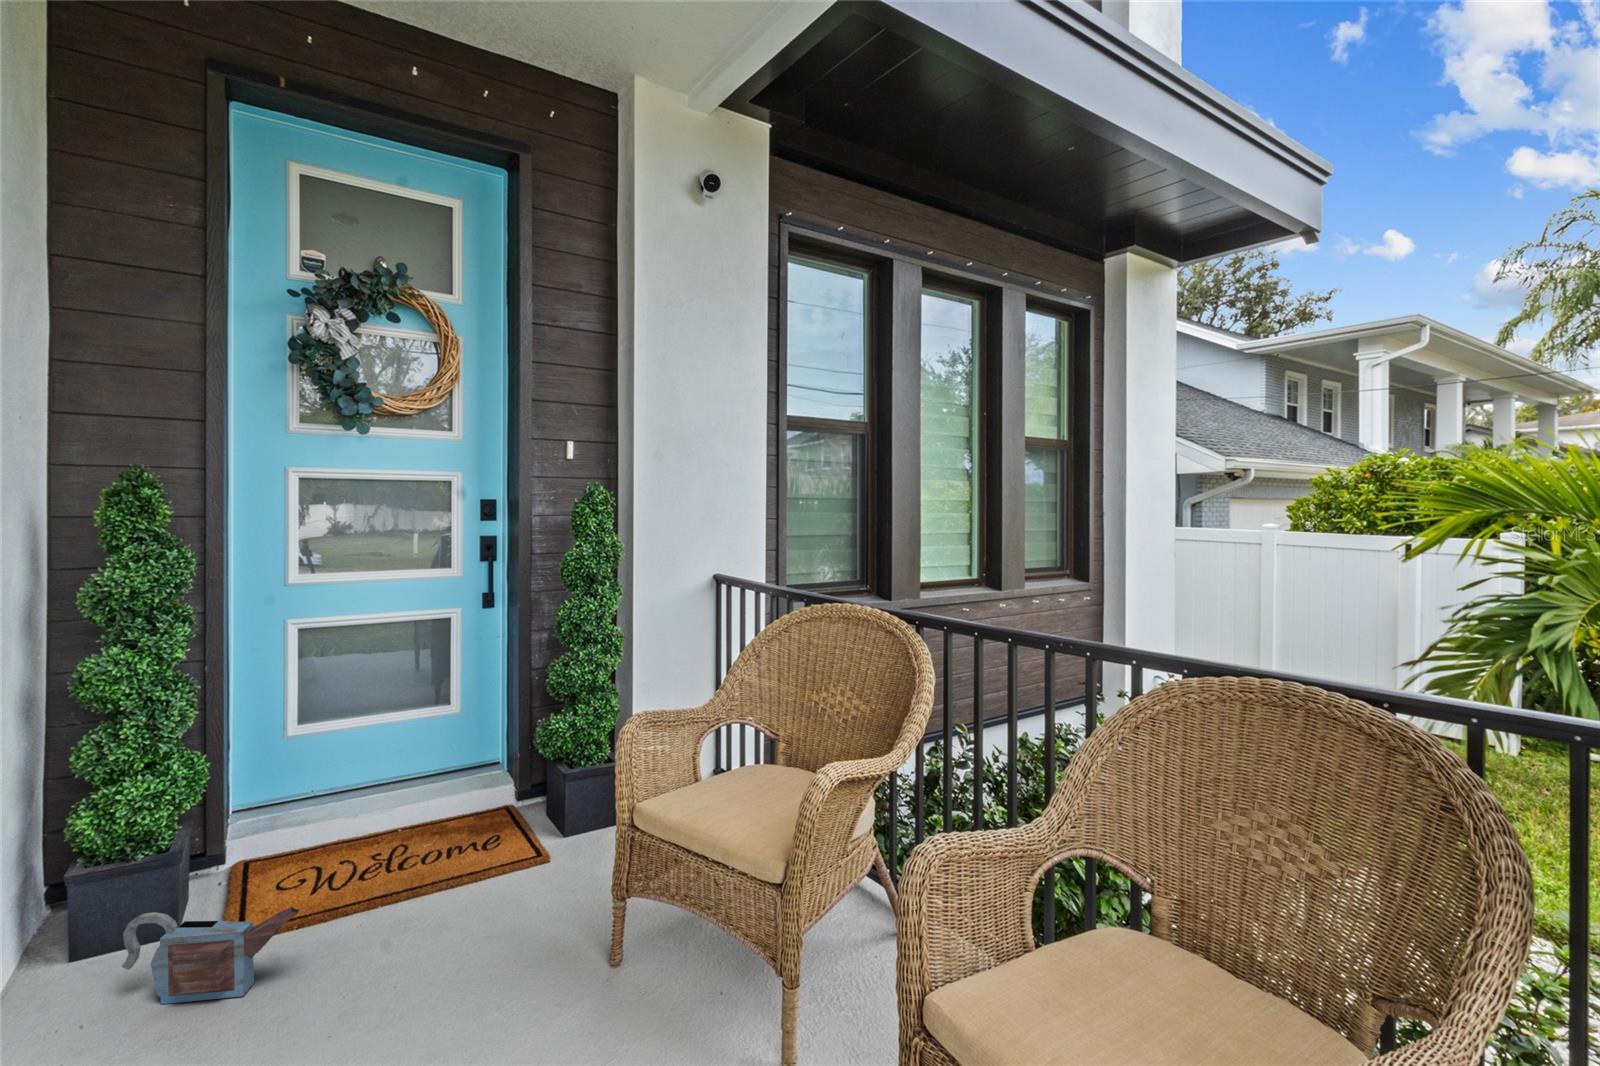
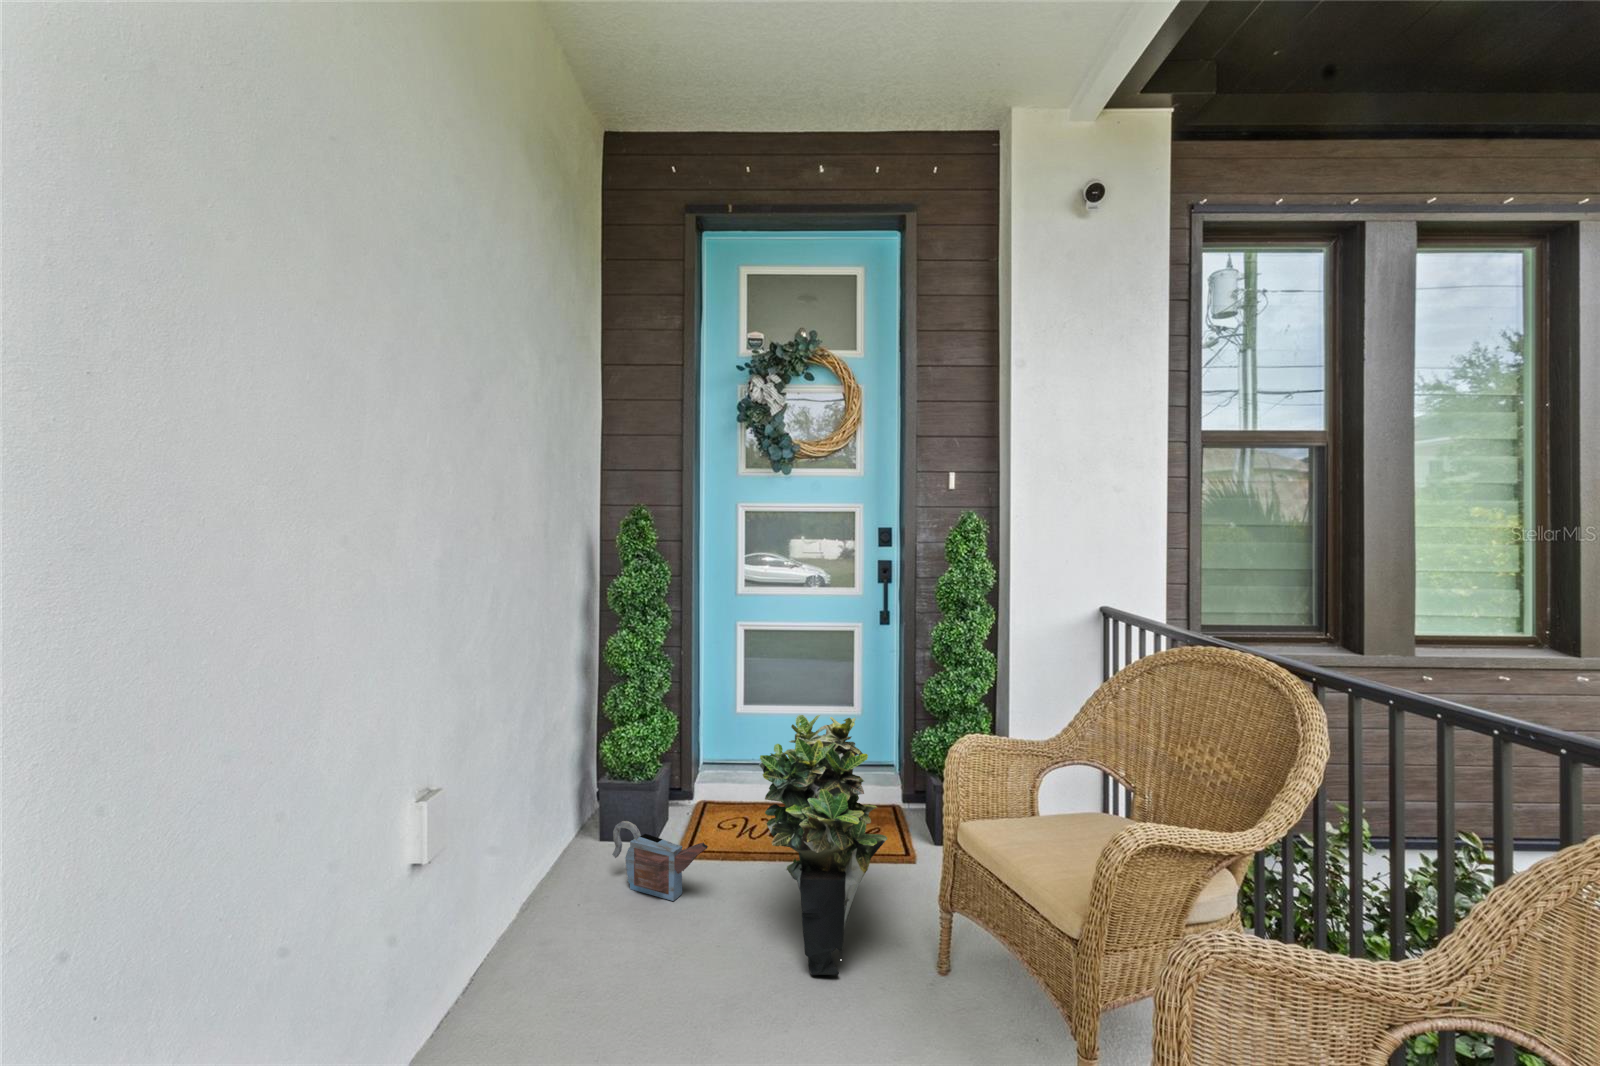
potted plant: none [385,715,553,1012] -> present [759,715,887,975]

